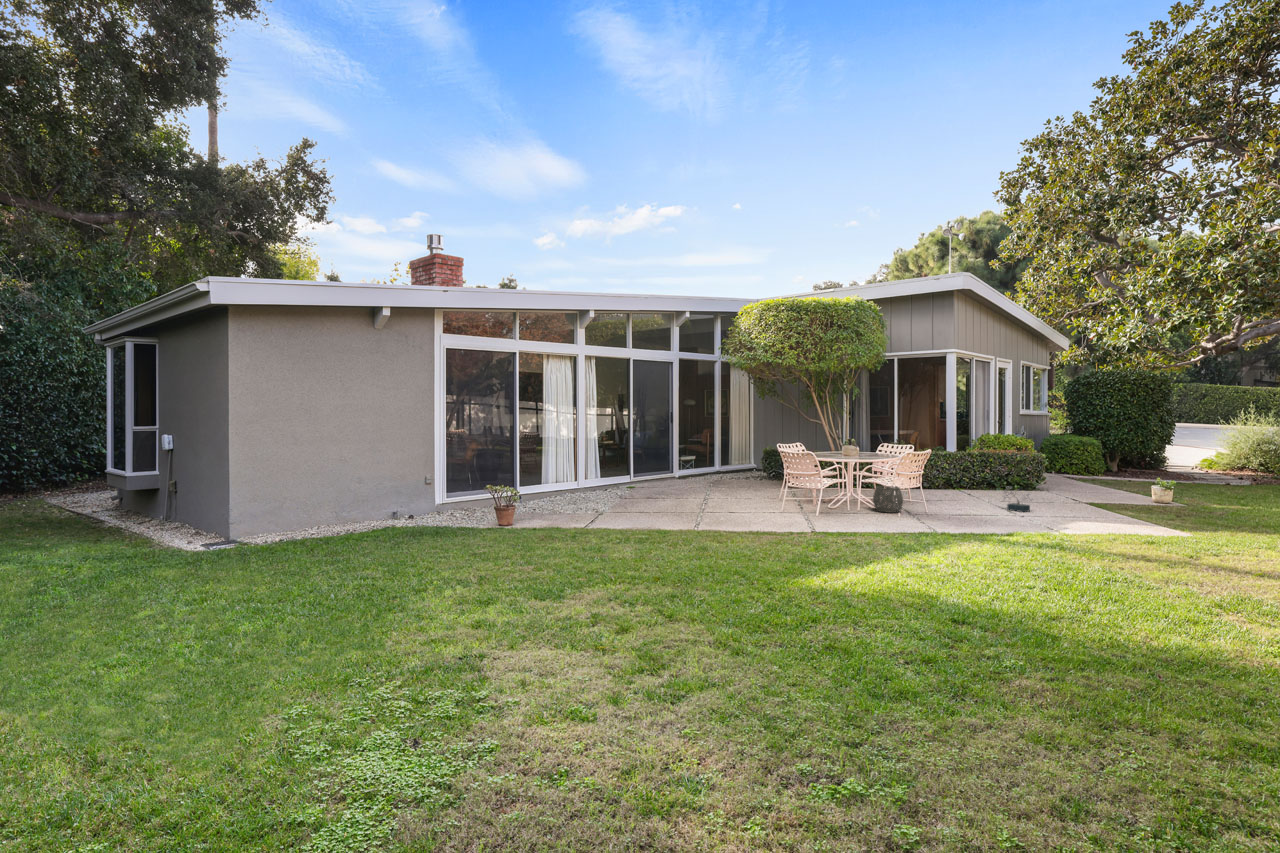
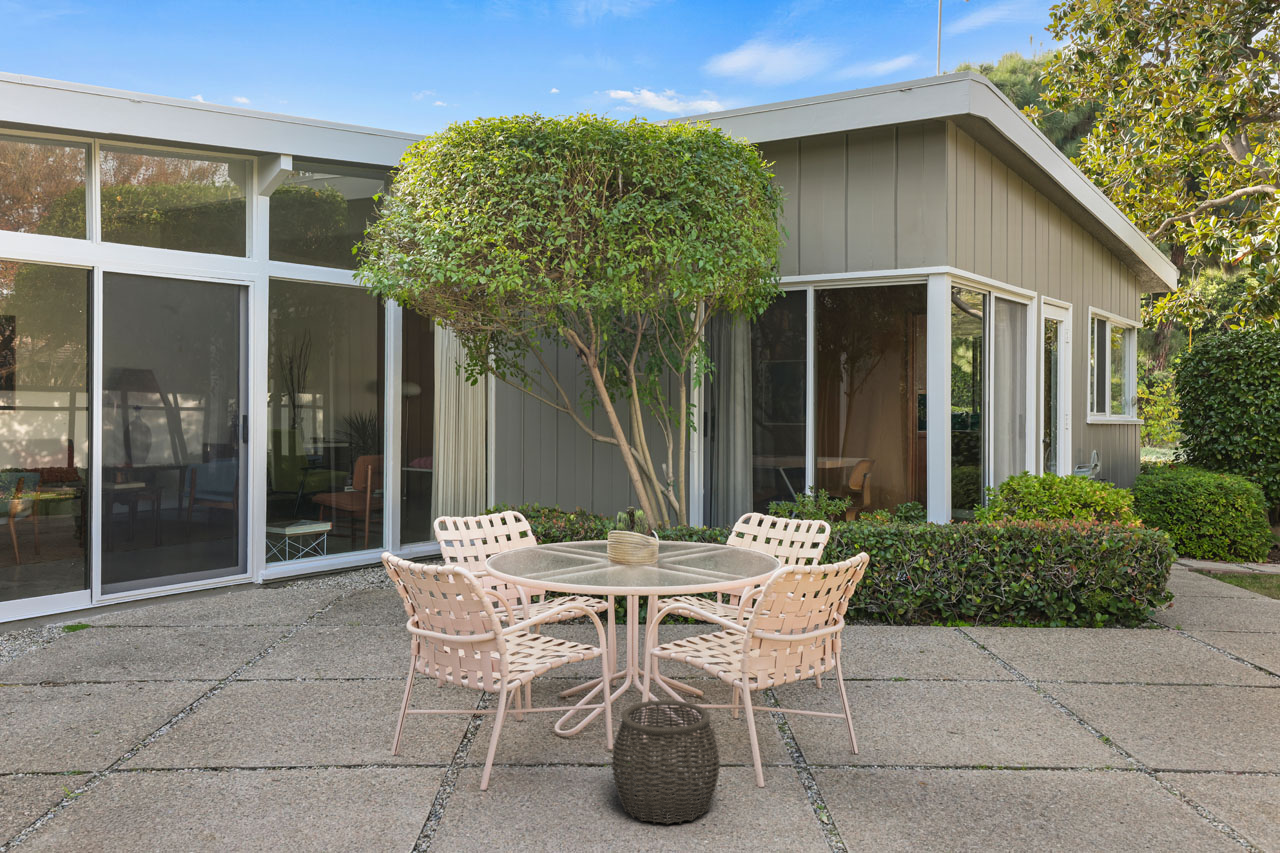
decorative plant: present [1003,486,1032,512] -> none [1075,686,1190,795]

